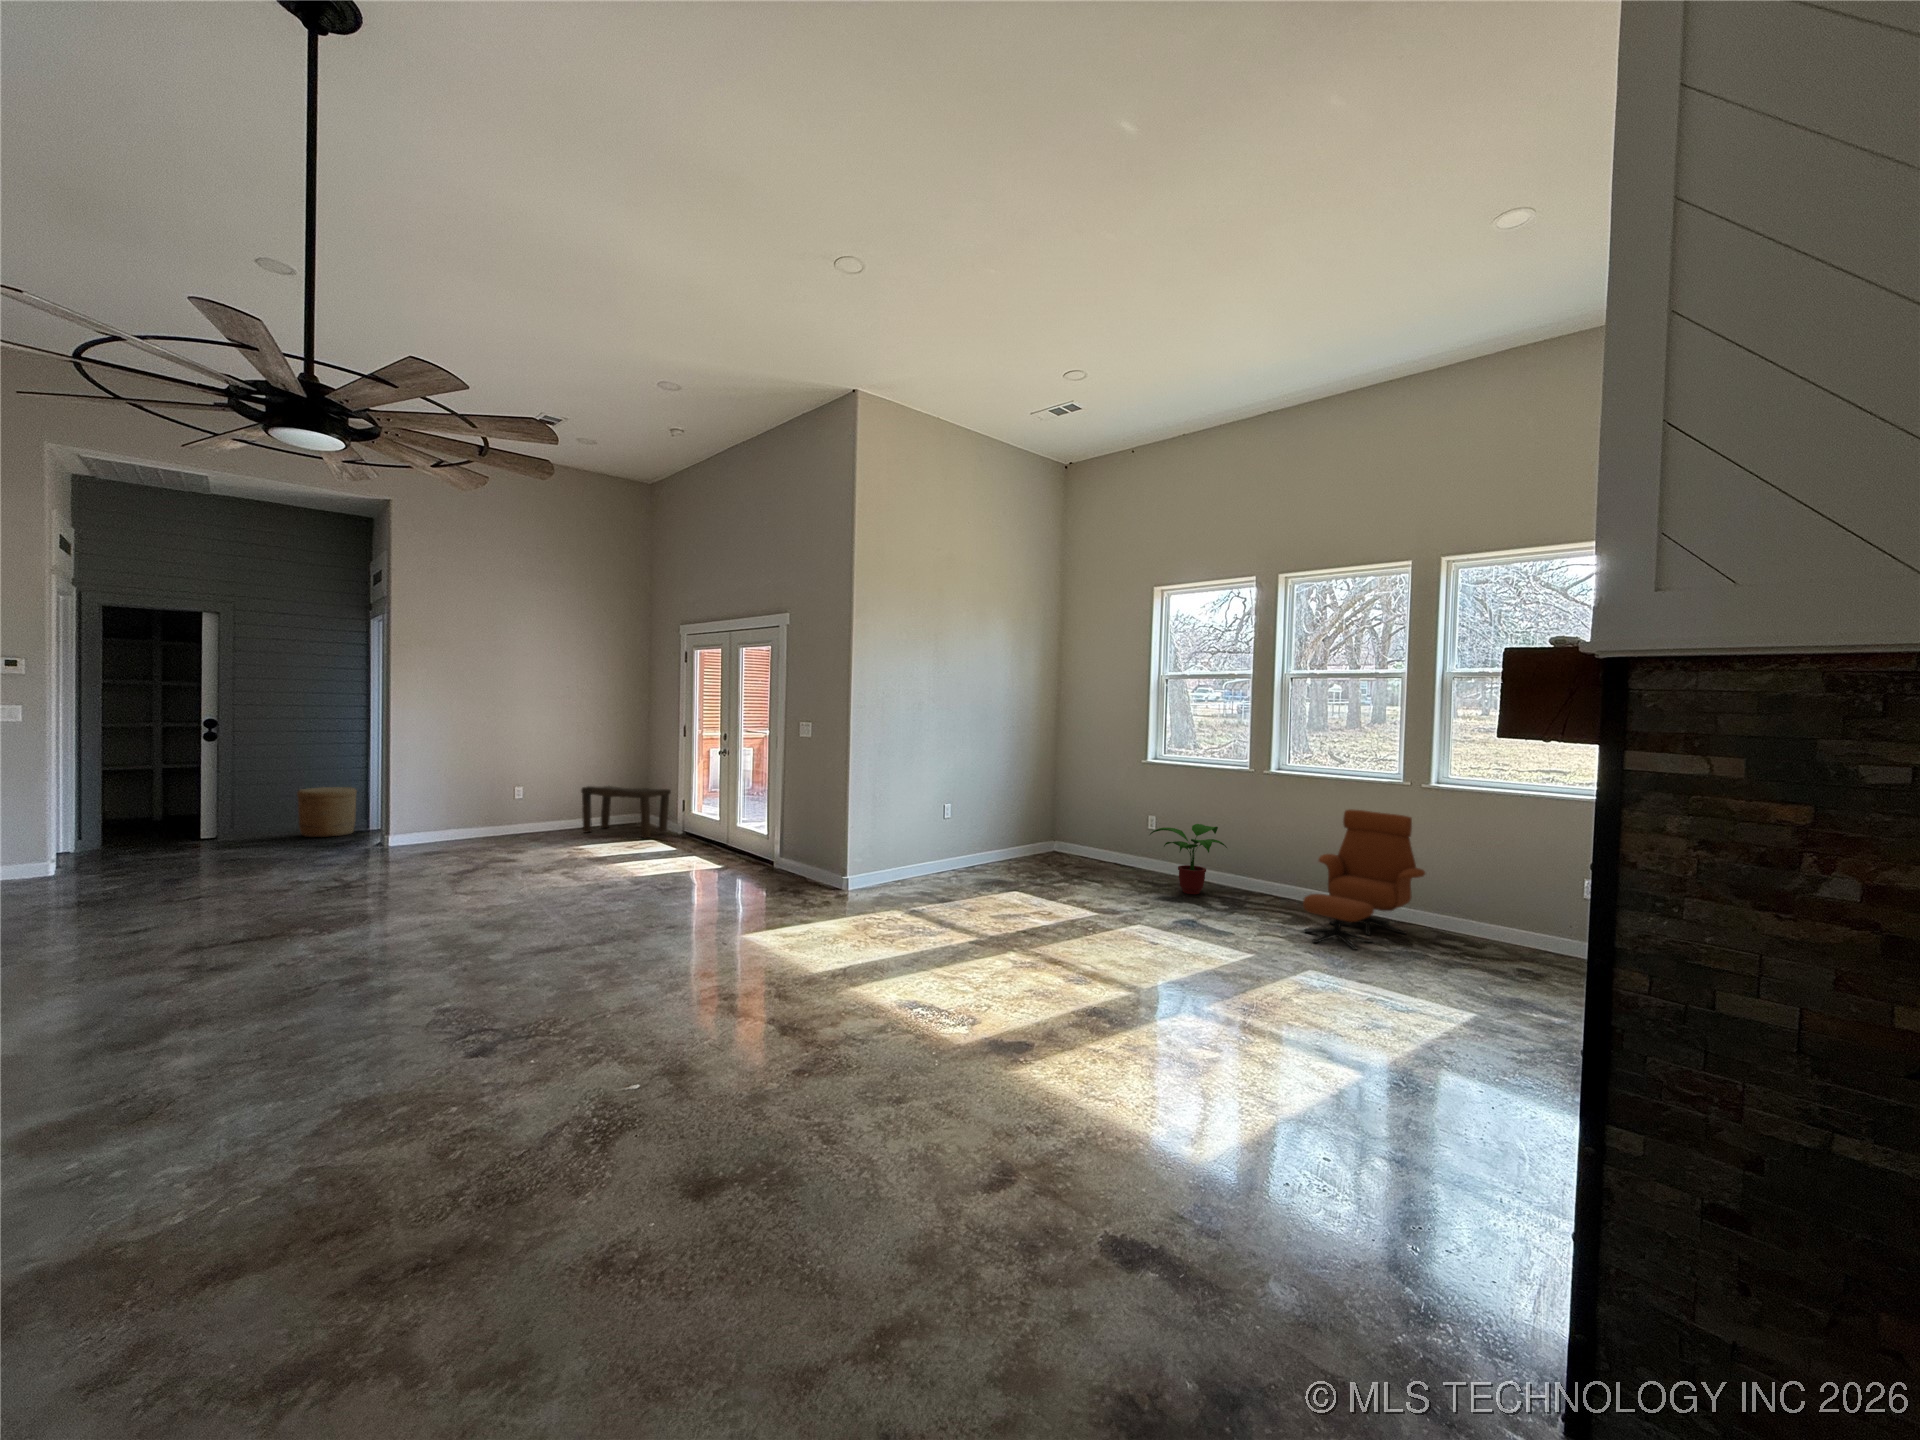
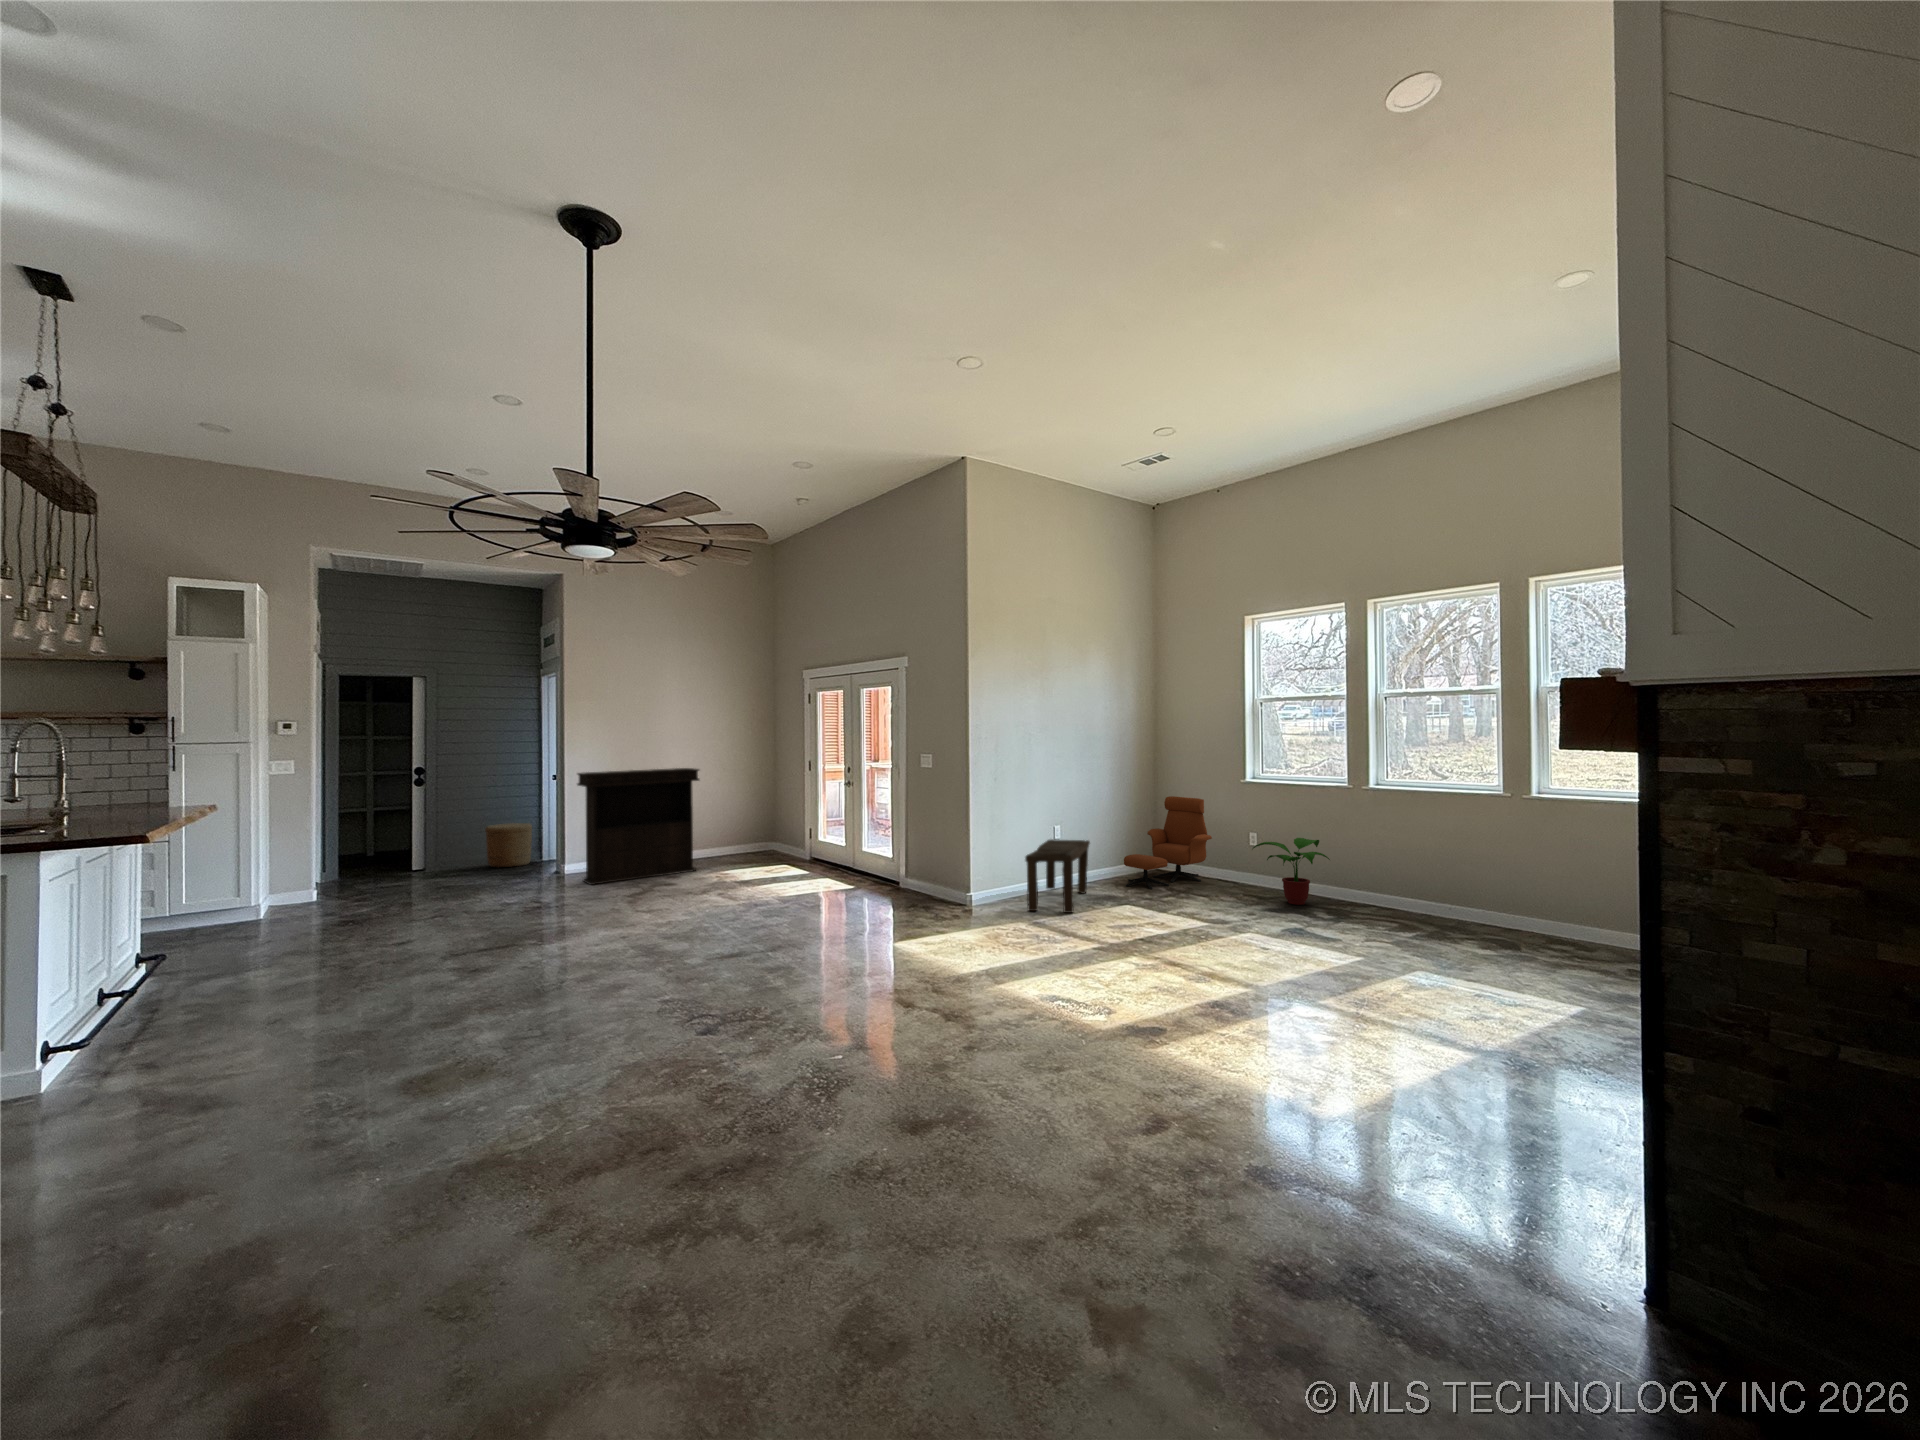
console table: none [402,730,554,860] -> present [577,768,699,885]
bench: present [581,786,671,838] -> present [1025,839,1090,913]
lounge chair: present [1303,809,1425,950] -> present [1124,796,1212,889]

